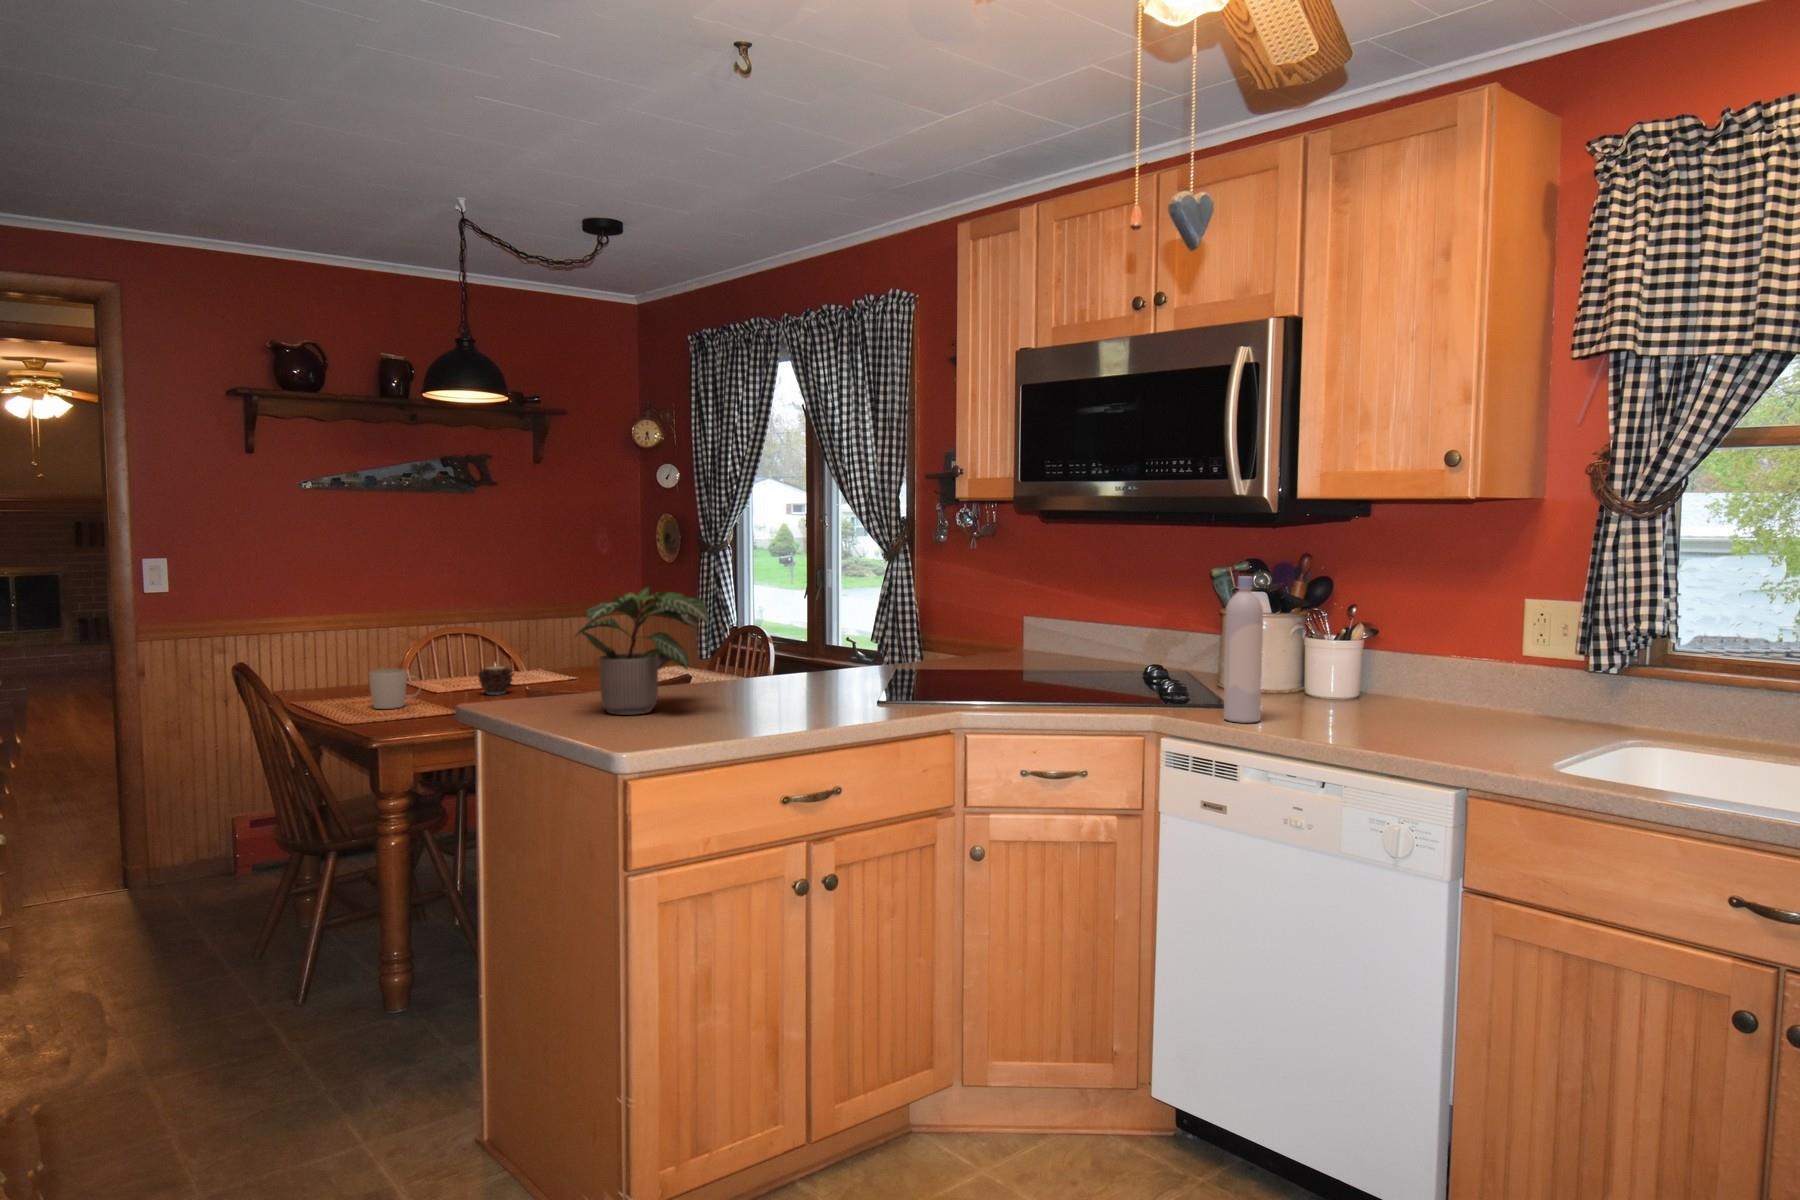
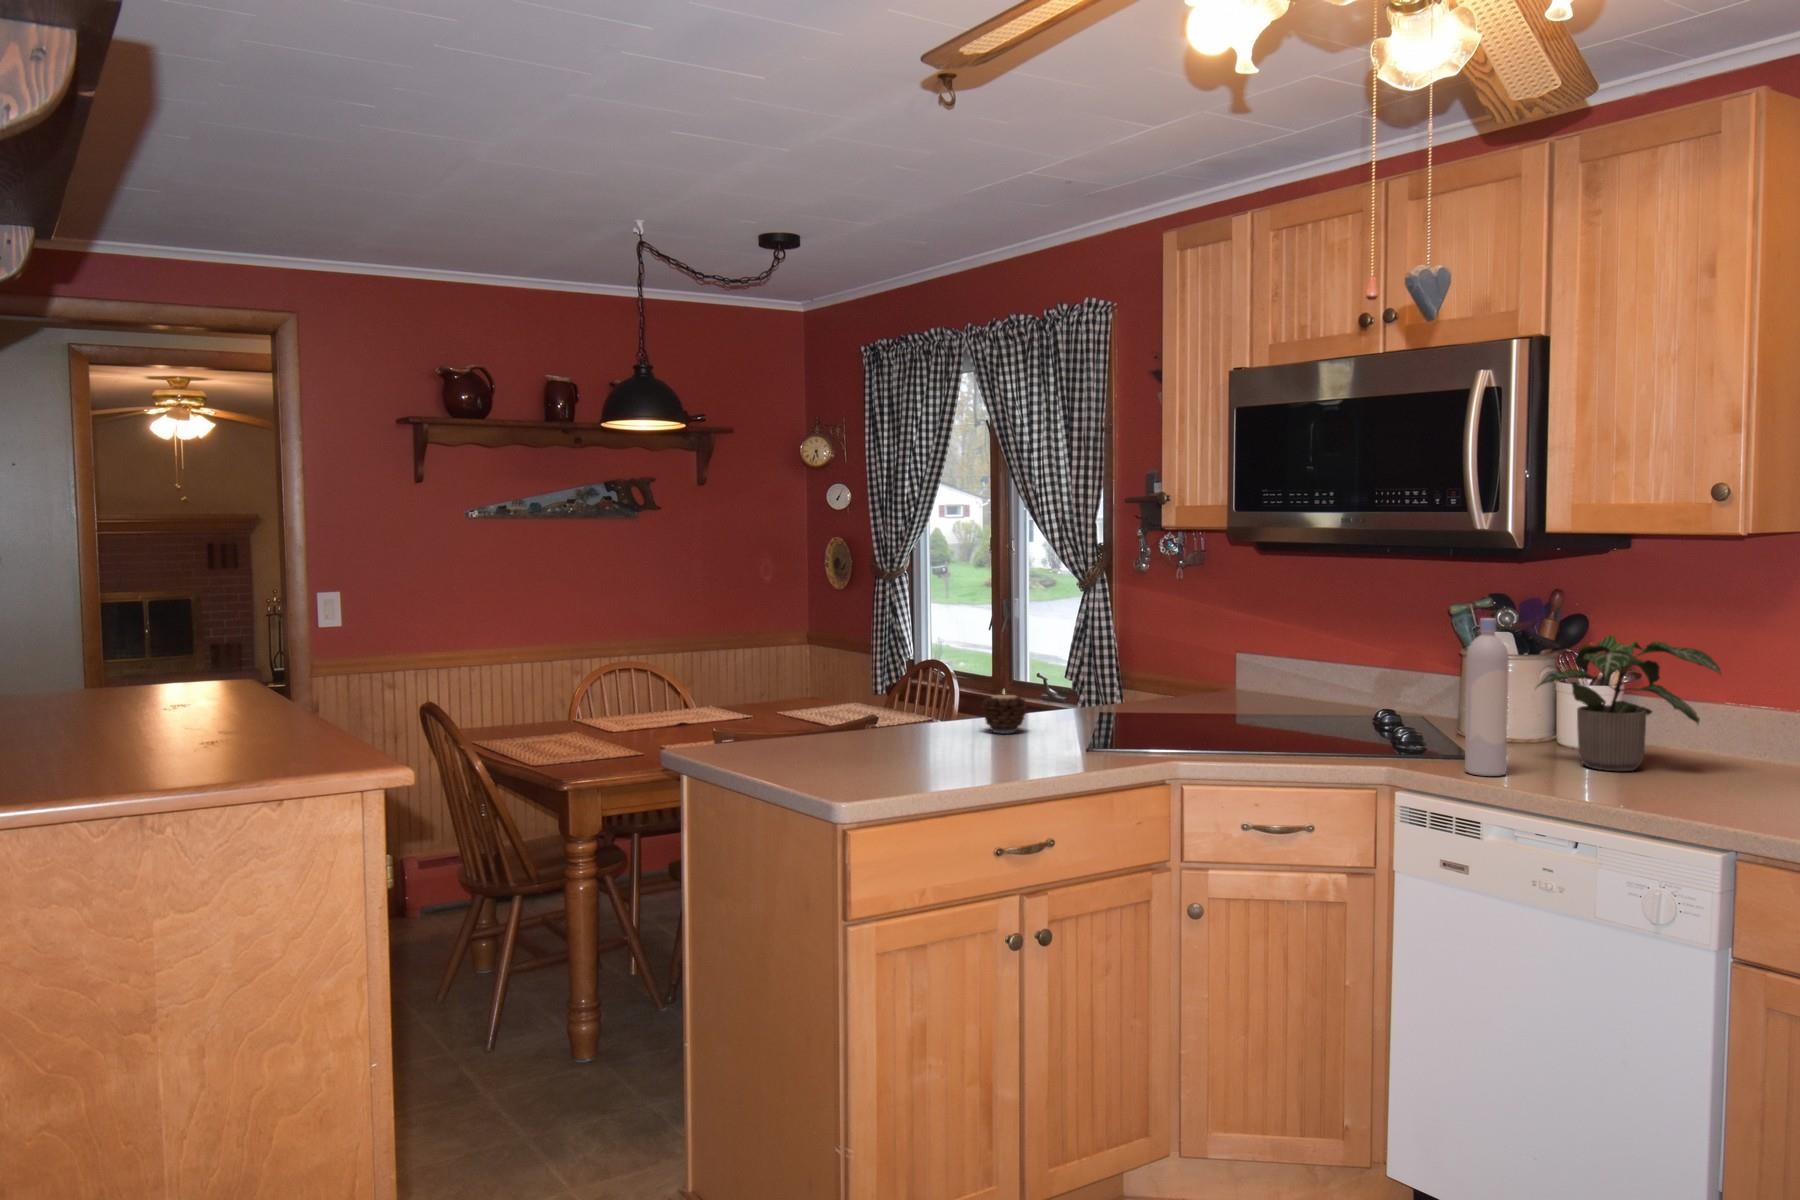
potted plant: present [576,587,709,715] -> present [1538,635,1721,771]
candle: present [478,666,514,695] -> present [981,694,1027,733]
mug: present [369,669,421,709] -> none [554,707,604,748]

